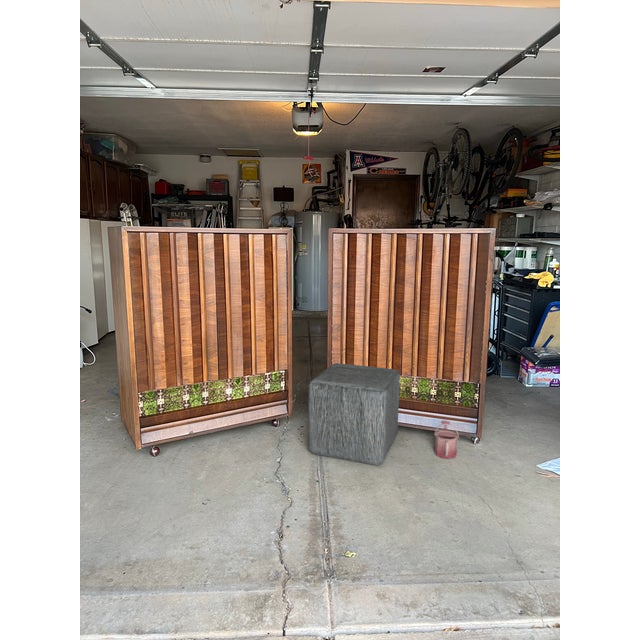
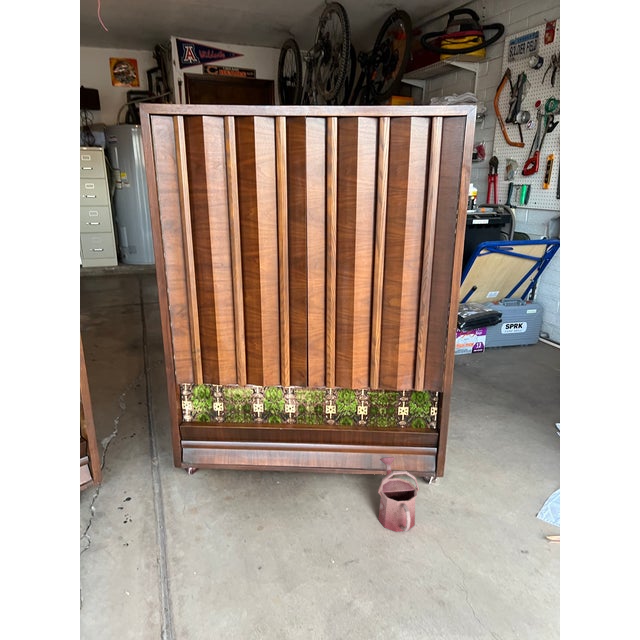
ottoman: present [308,363,400,465] -> none [124,381,308,591]

